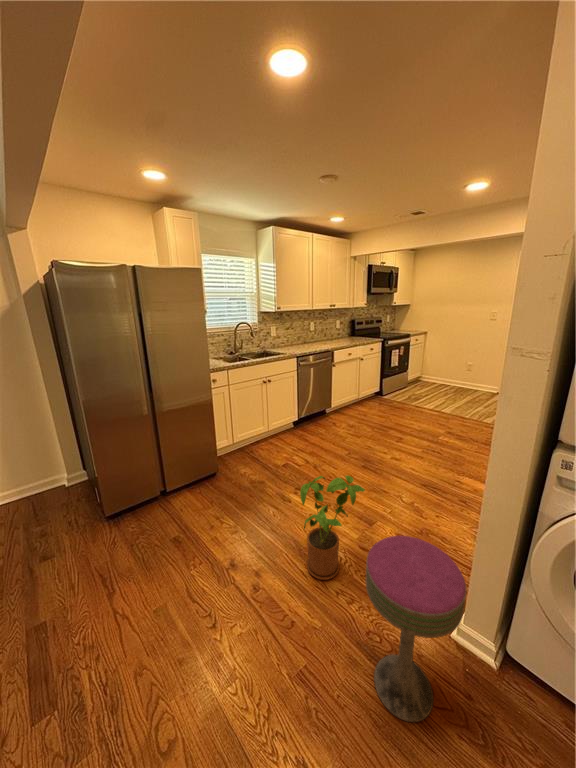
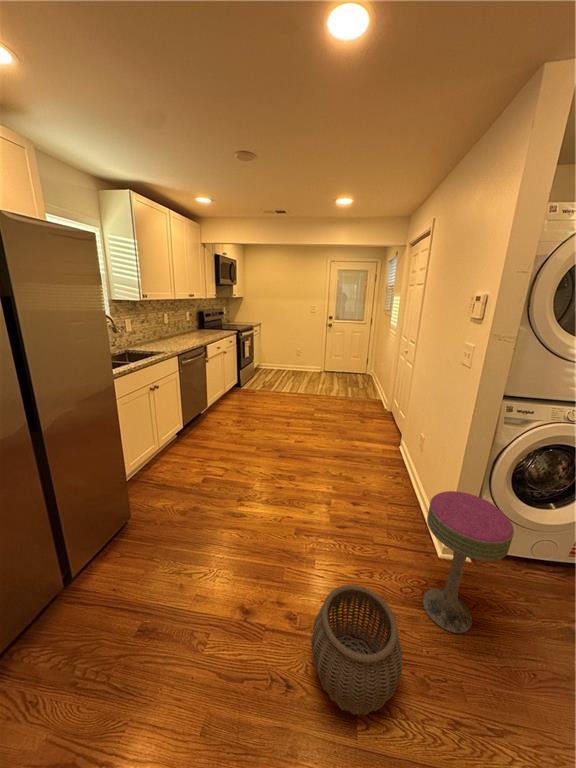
house plant: present [300,476,365,580] -> none [303,463,367,572]
woven basket: none [218,571,301,691] -> present [311,585,402,715]

